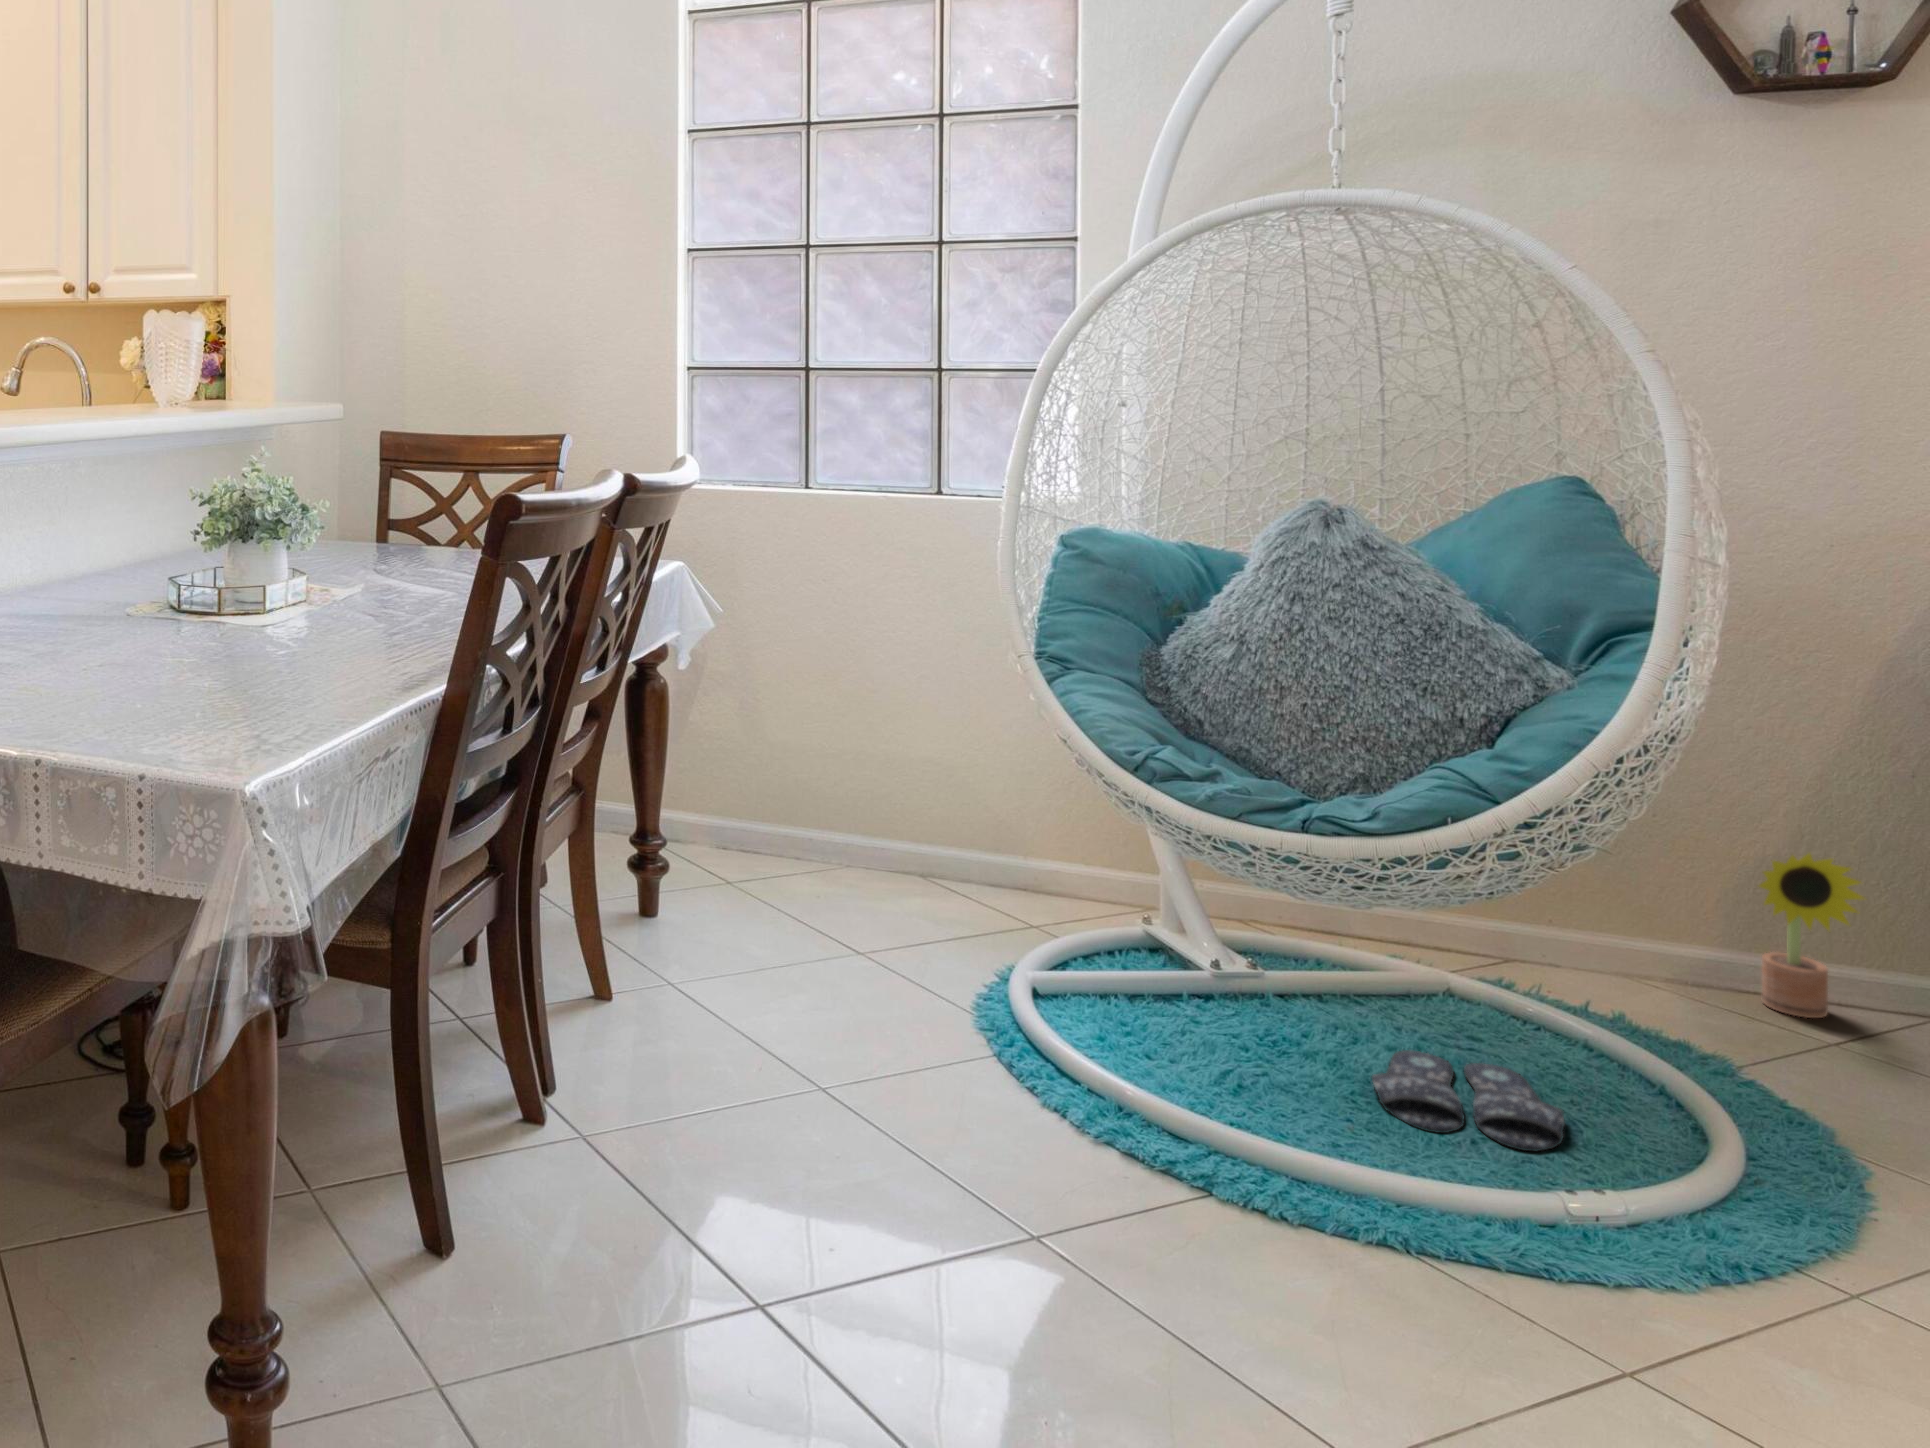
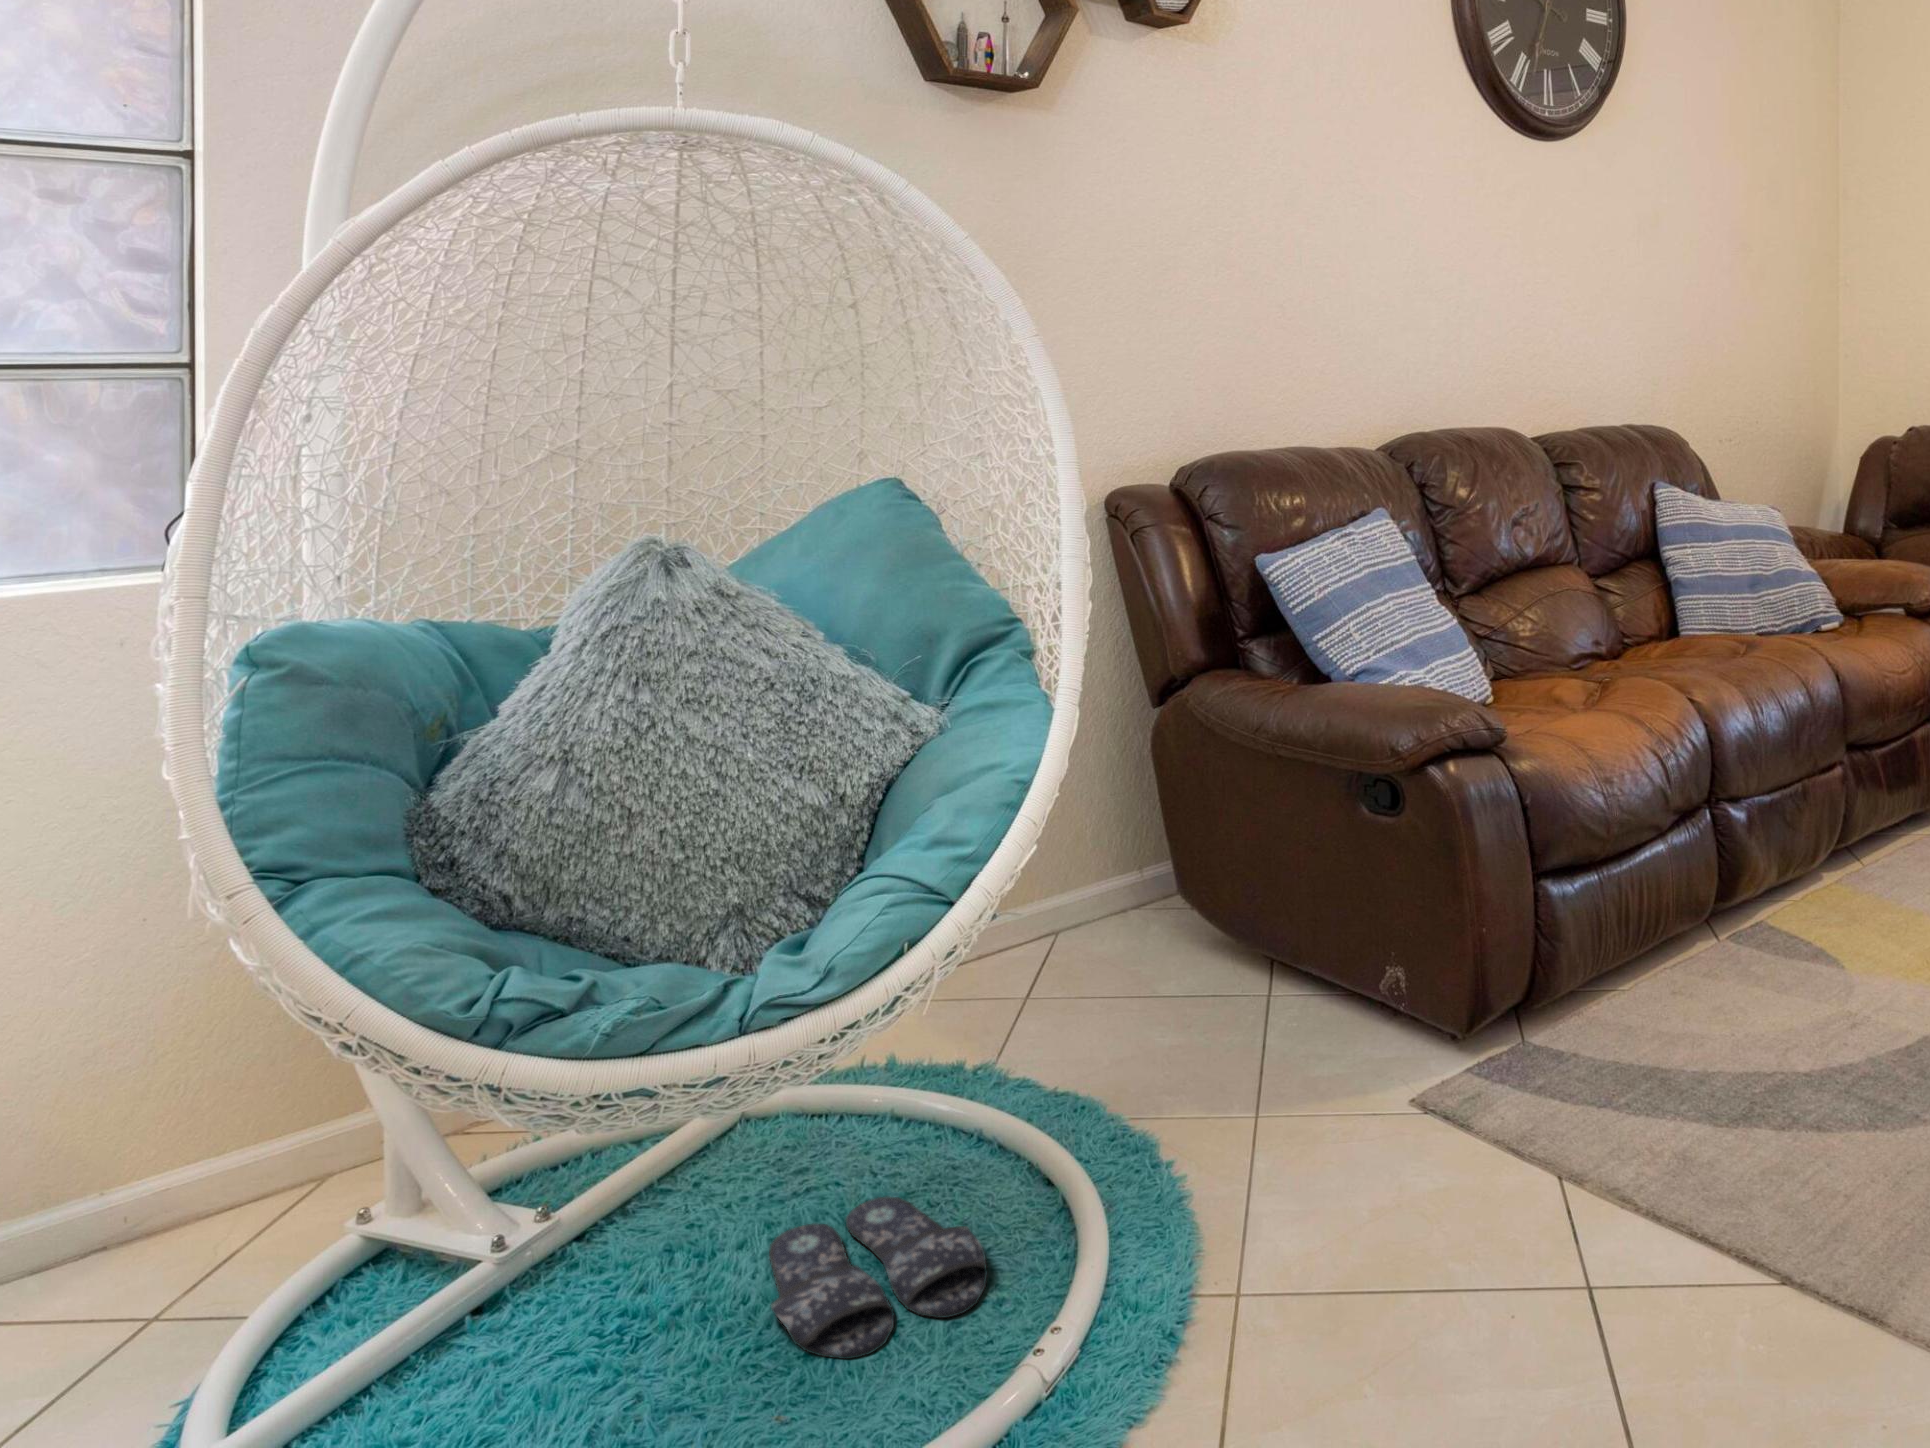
decorative plant: present [1759,853,1864,1018] -> none [995,825,1081,984]

